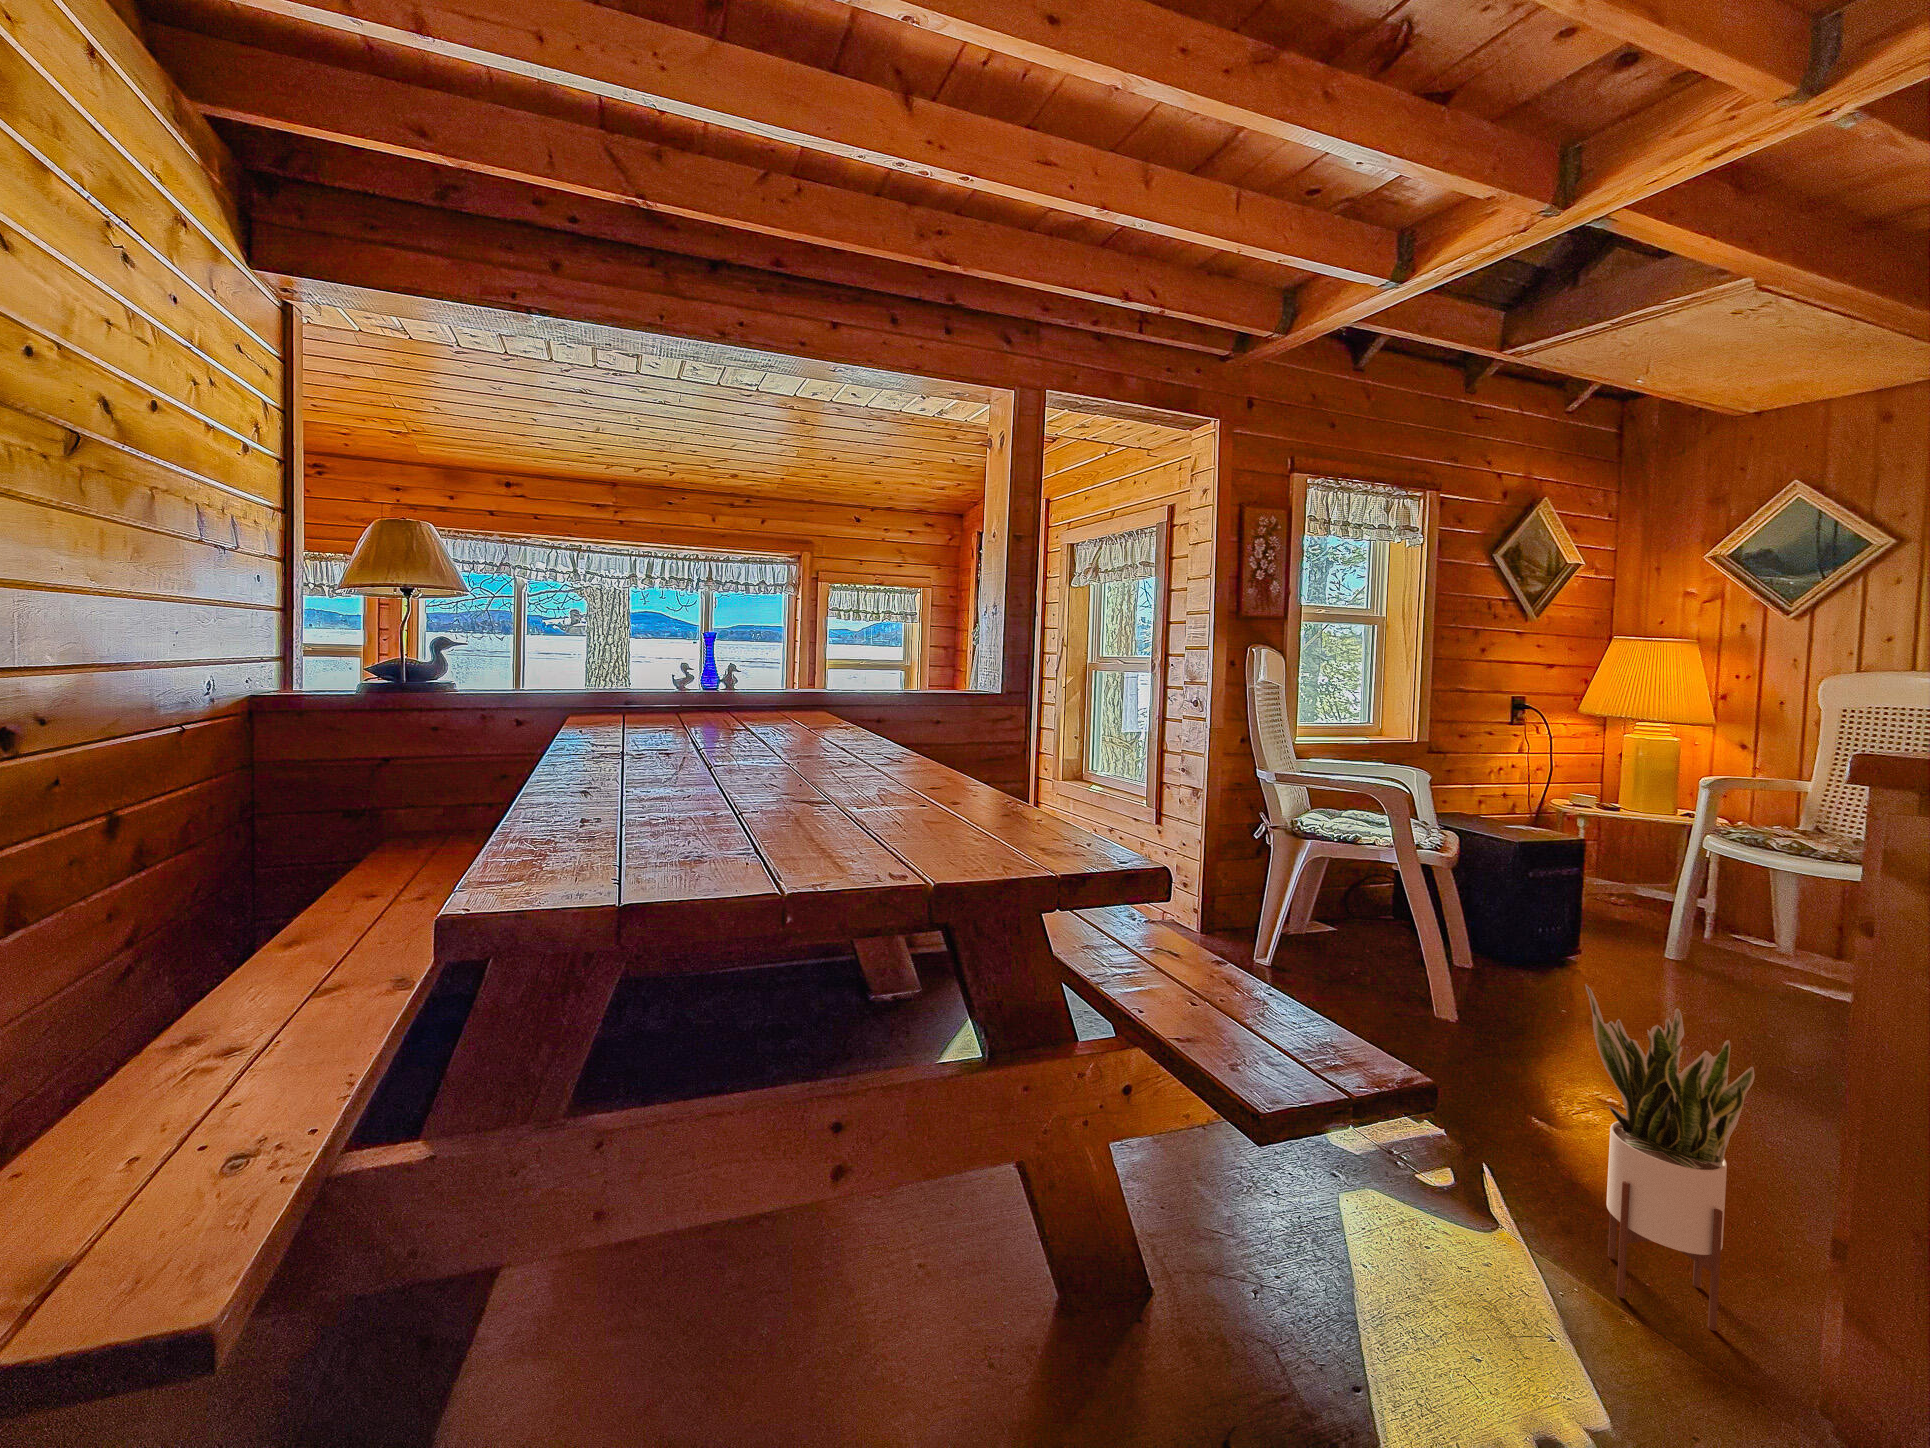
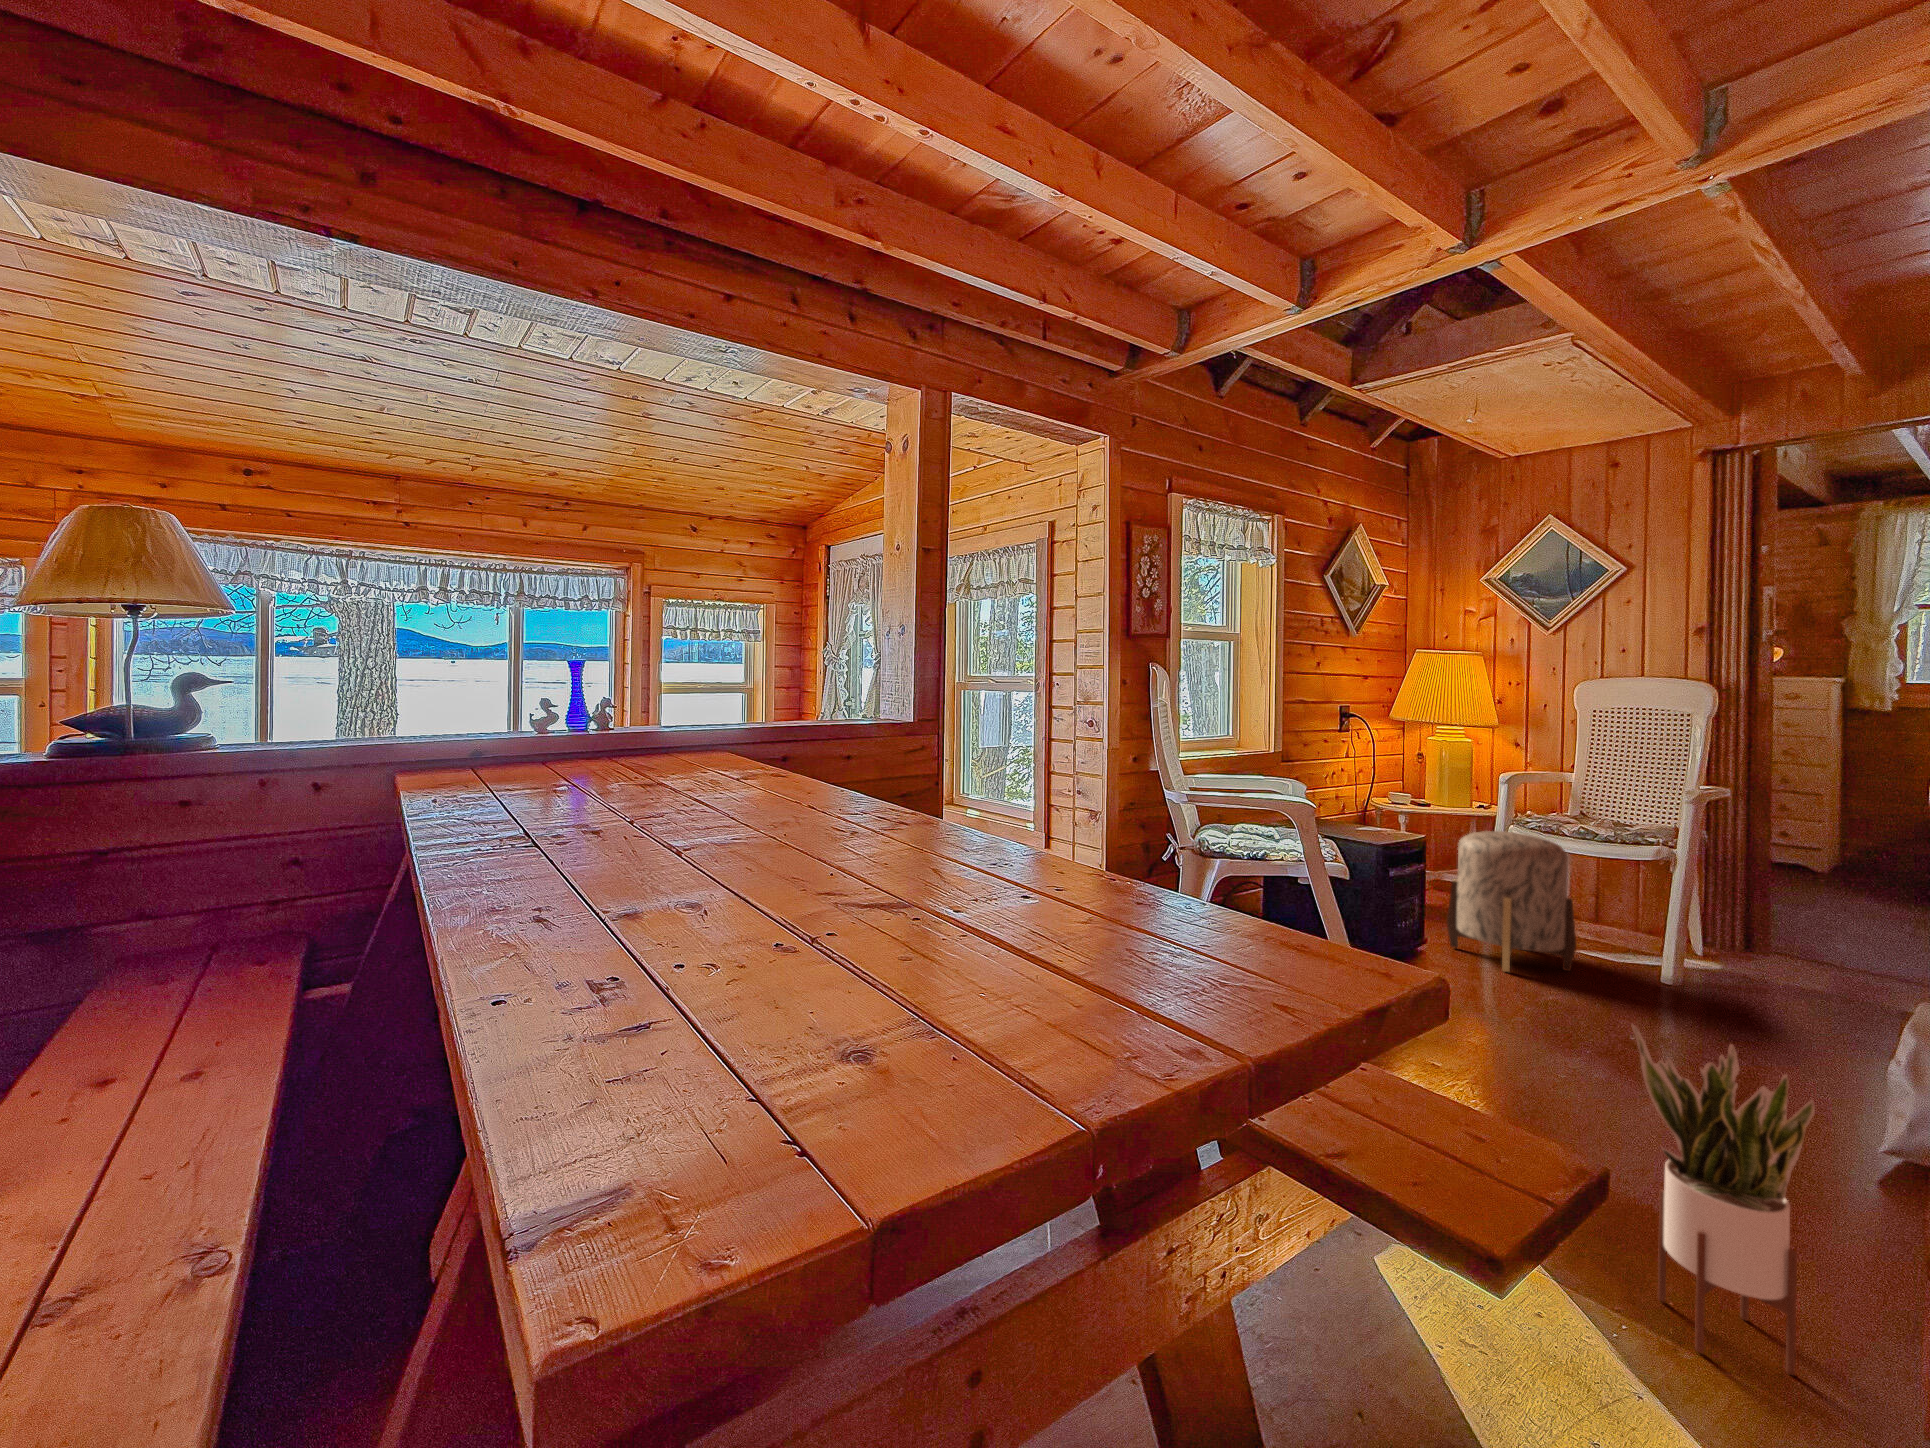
ottoman: none [1602,838,1760,1000] -> present [1447,831,1576,972]

